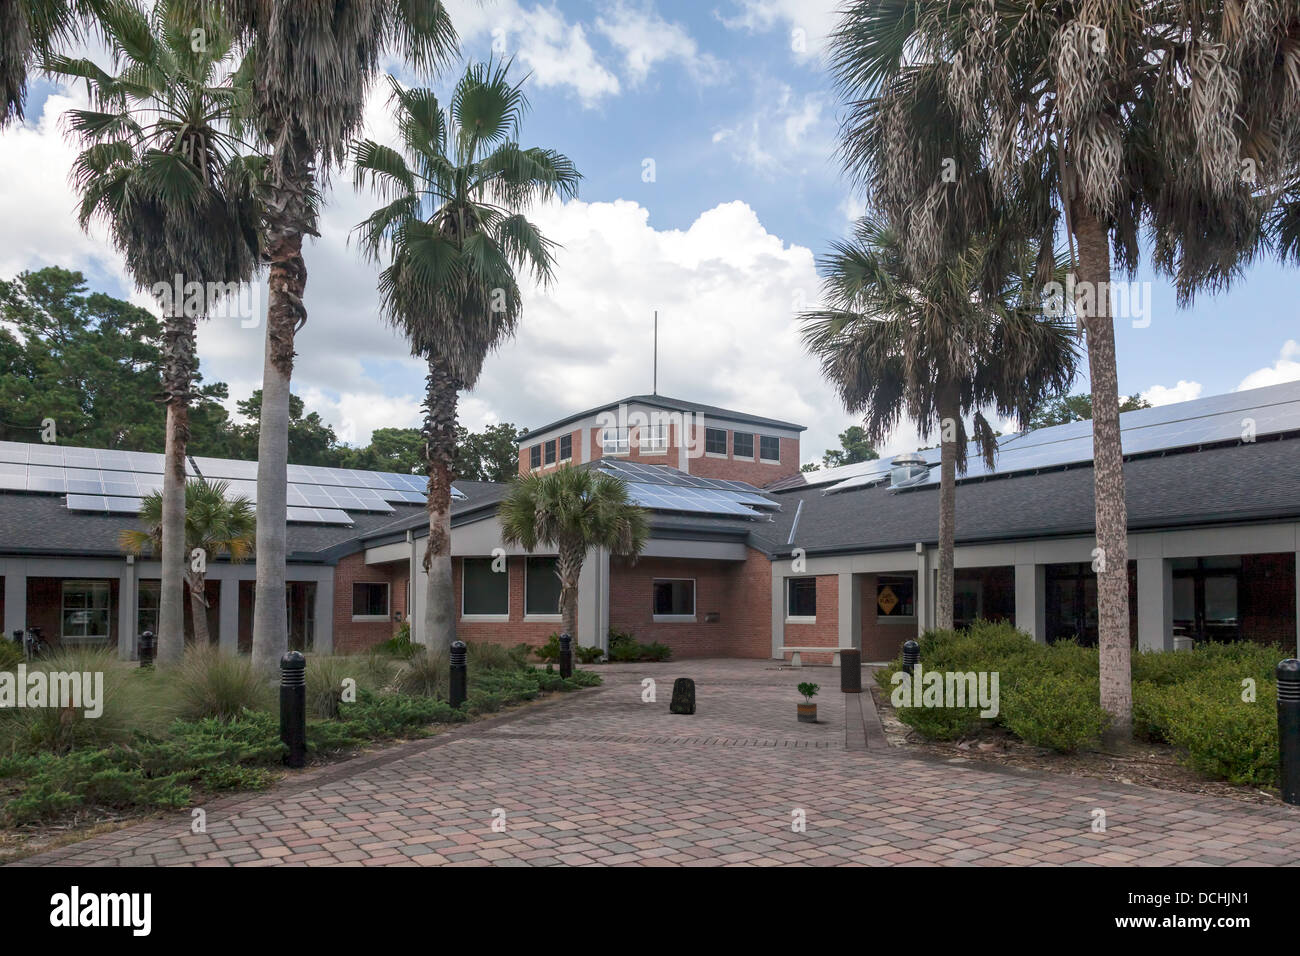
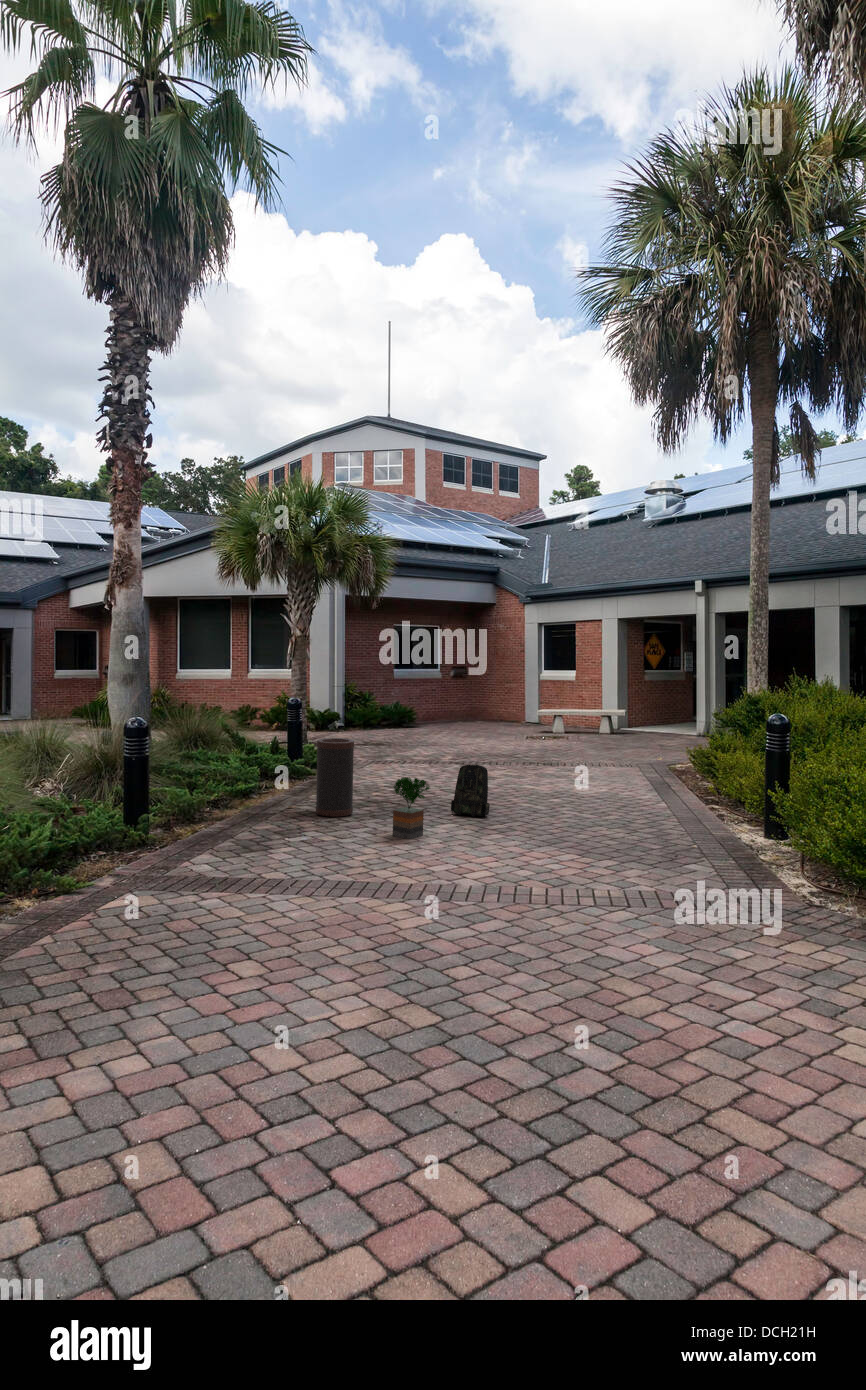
trash can: present [840,649,862,692] -> present [316,738,354,817]
potted tree: present [797,682,820,722] -> present [393,777,430,839]

